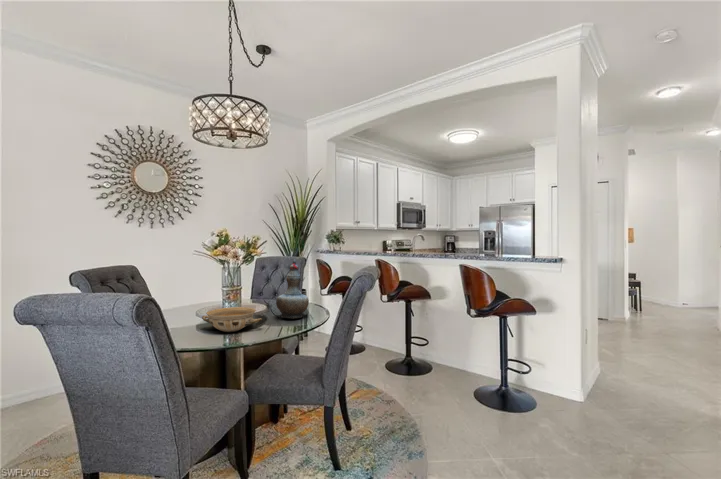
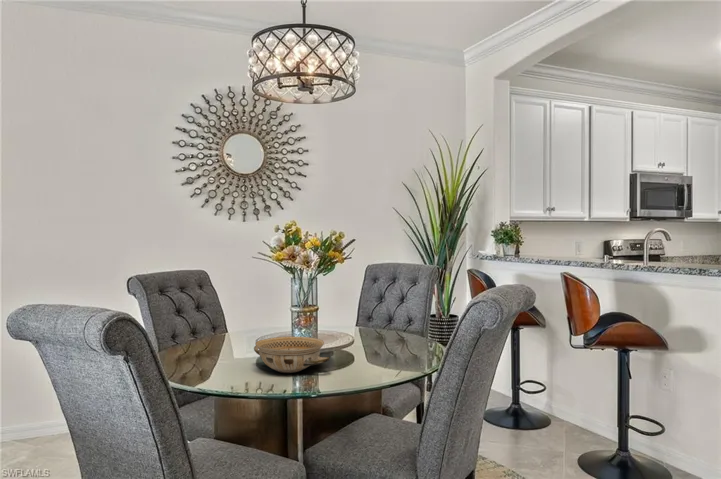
decorative vase: present [276,259,309,319] -> none [362,268,413,362]

